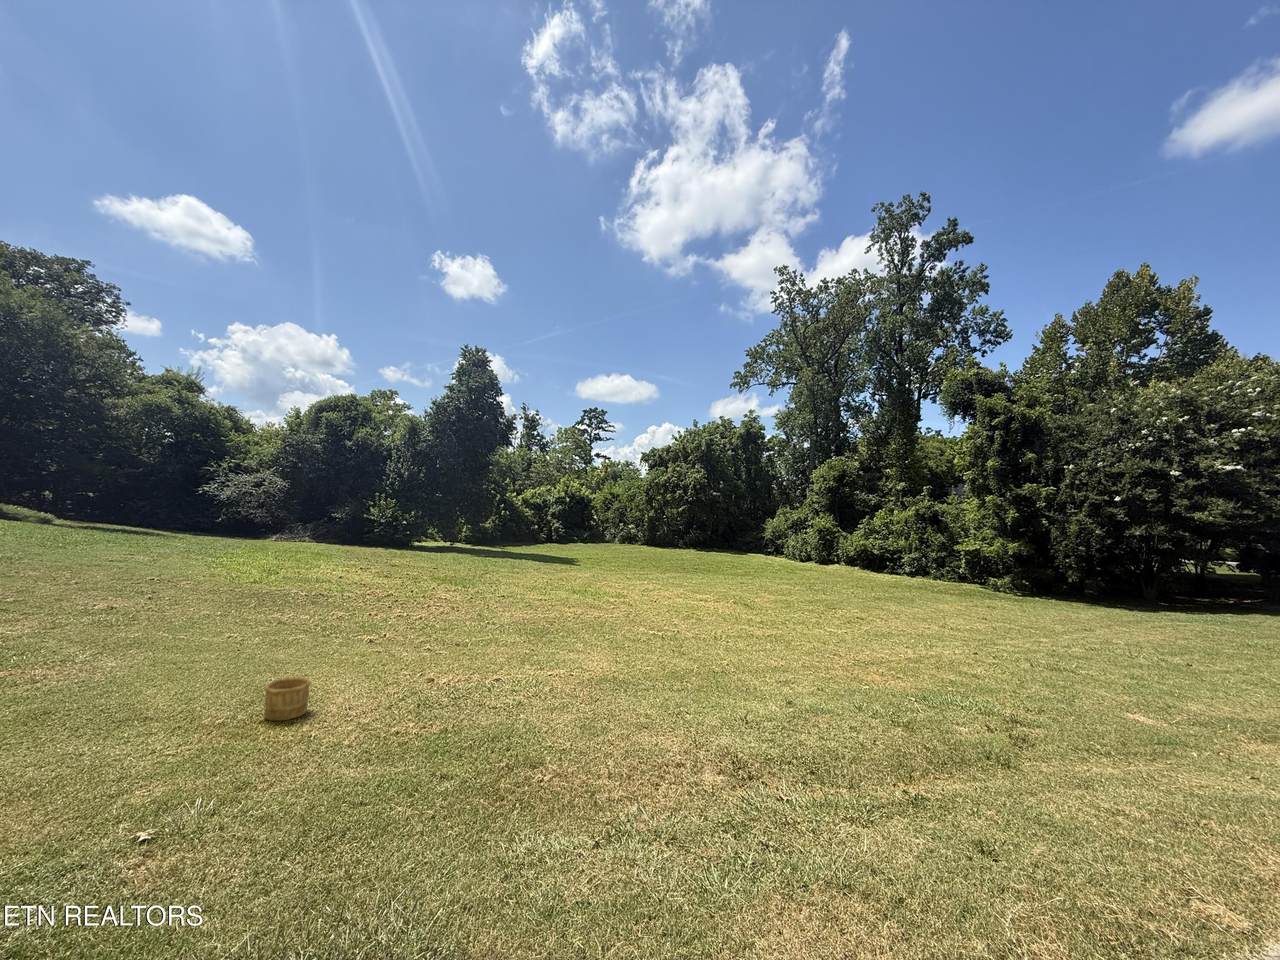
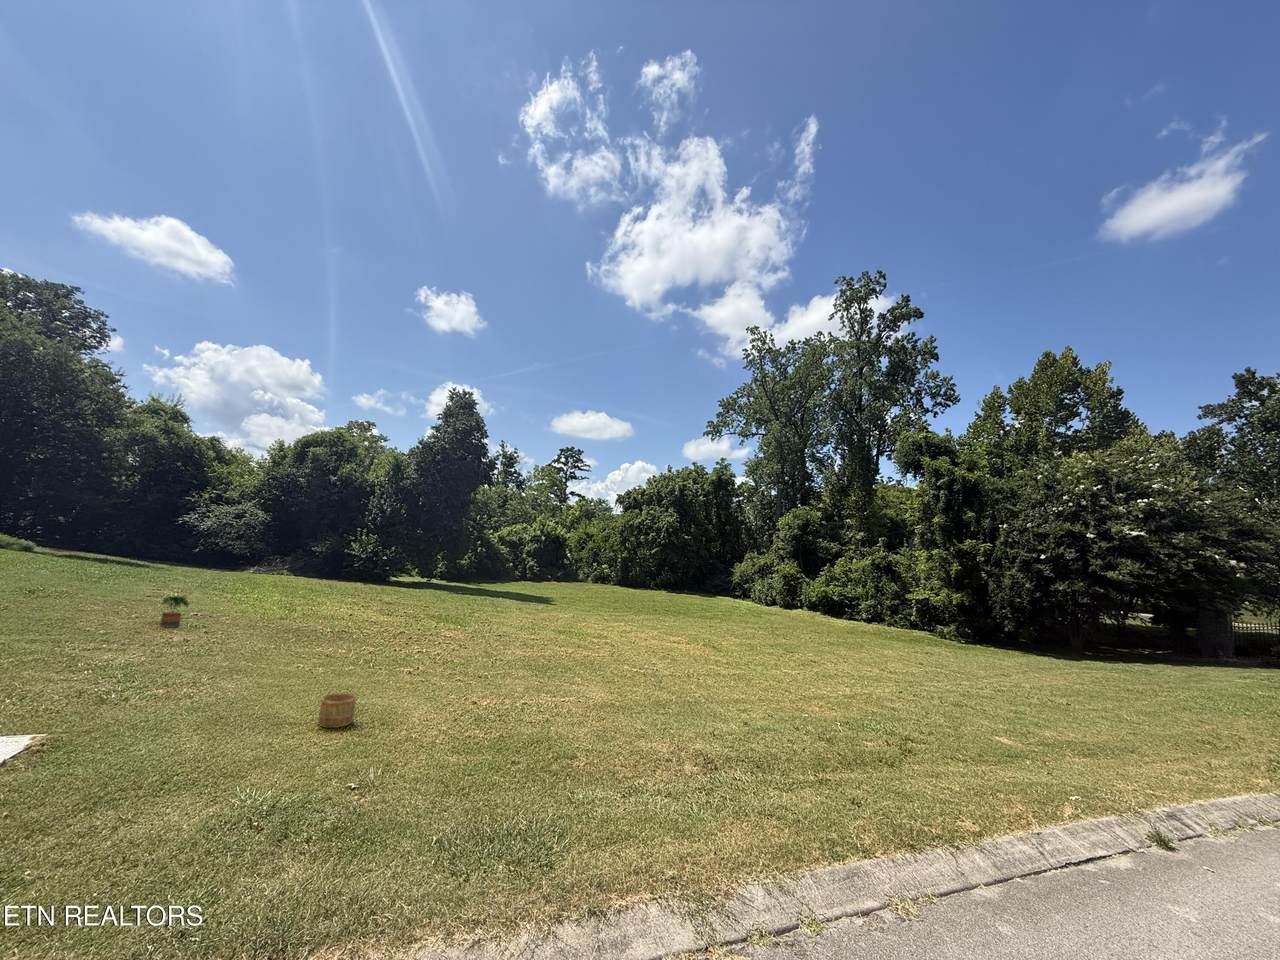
potted tree: none [132,566,164,602] -> present [160,596,189,628]

